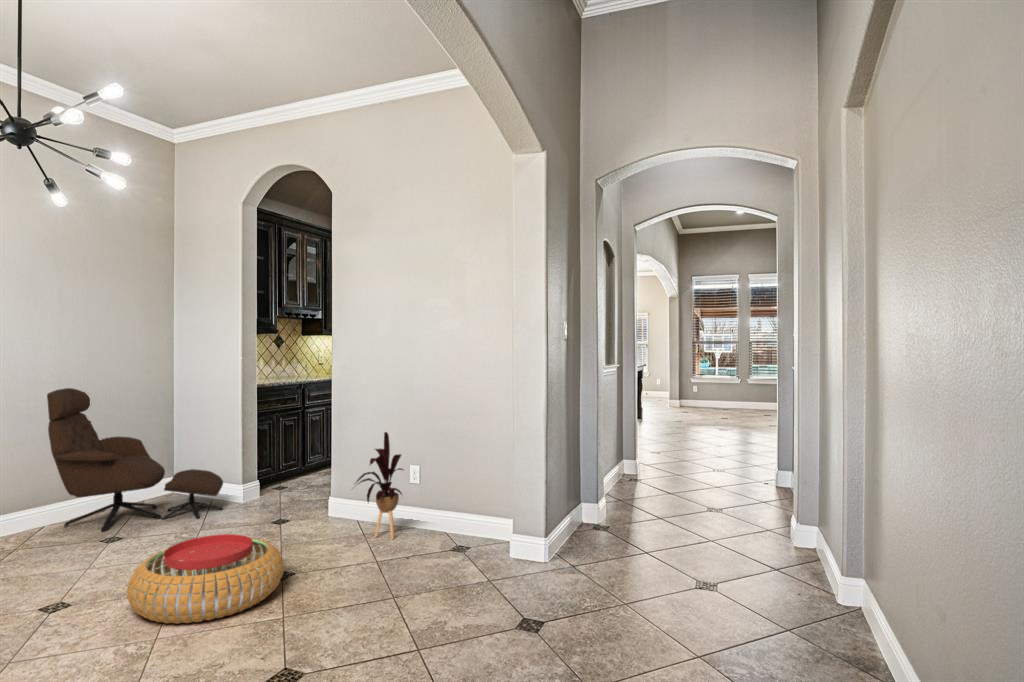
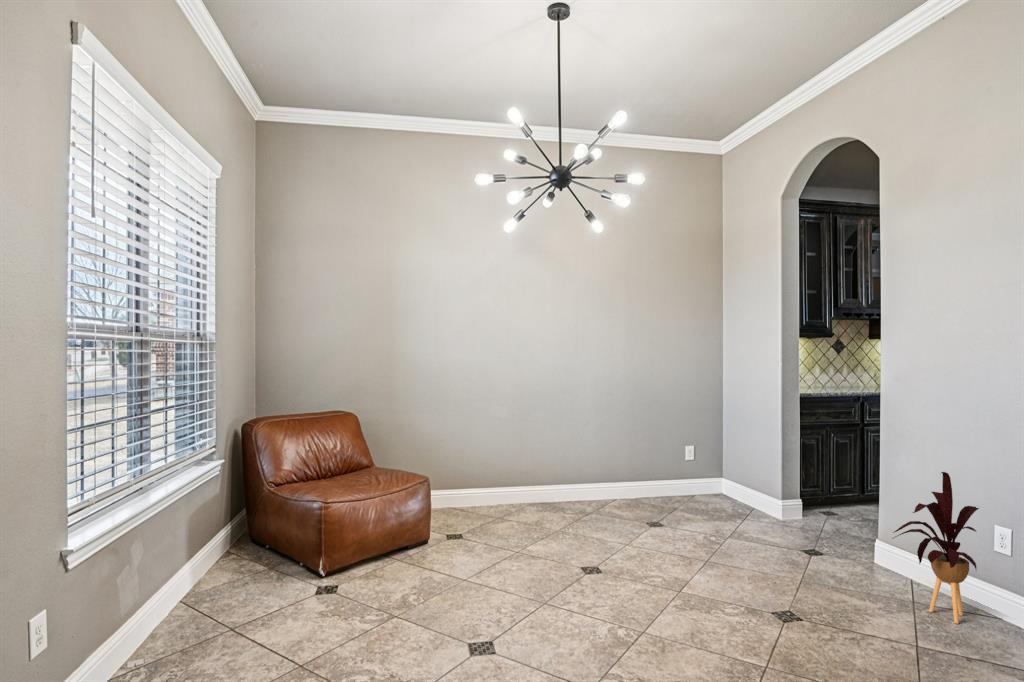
lounge chair: present [47,388,223,531] -> none [617,386,762,524]
pouf: present [127,534,284,624] -> none [632,545,783,639]

